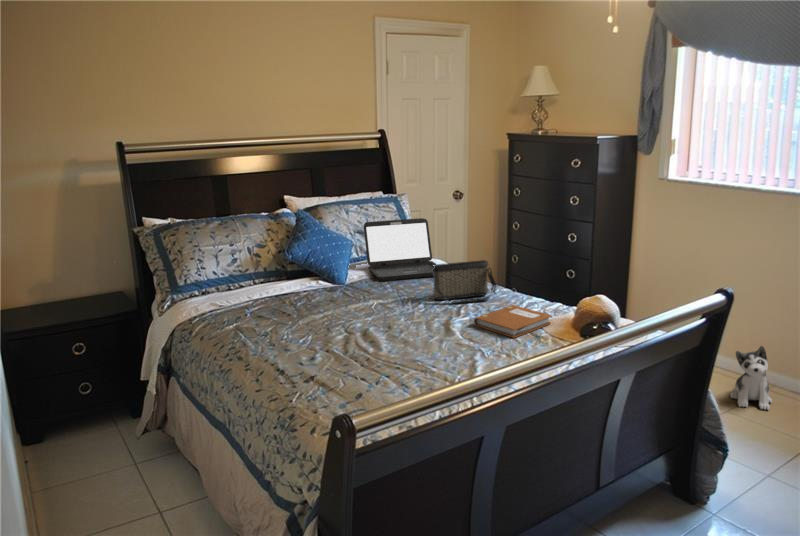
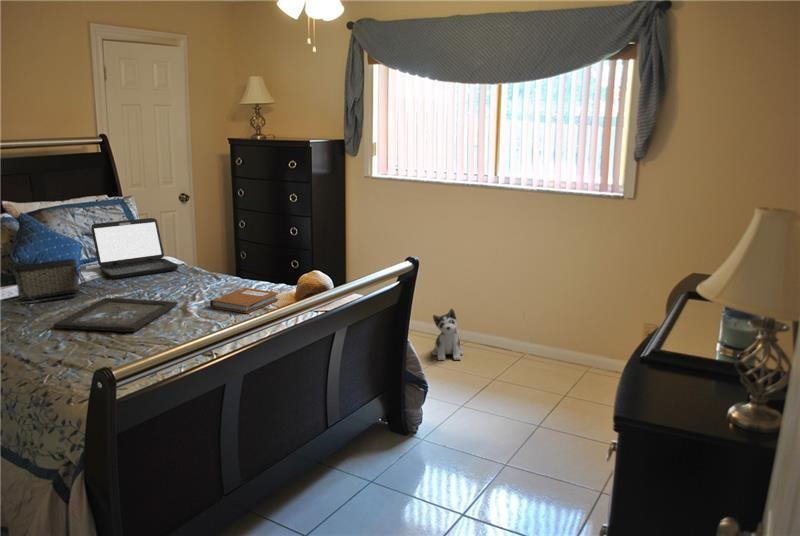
handbag: present [432,260,497,303] -> present [14,259,85,301]
tray: none [315,303,440,349] -> present [54,298,178,332]

